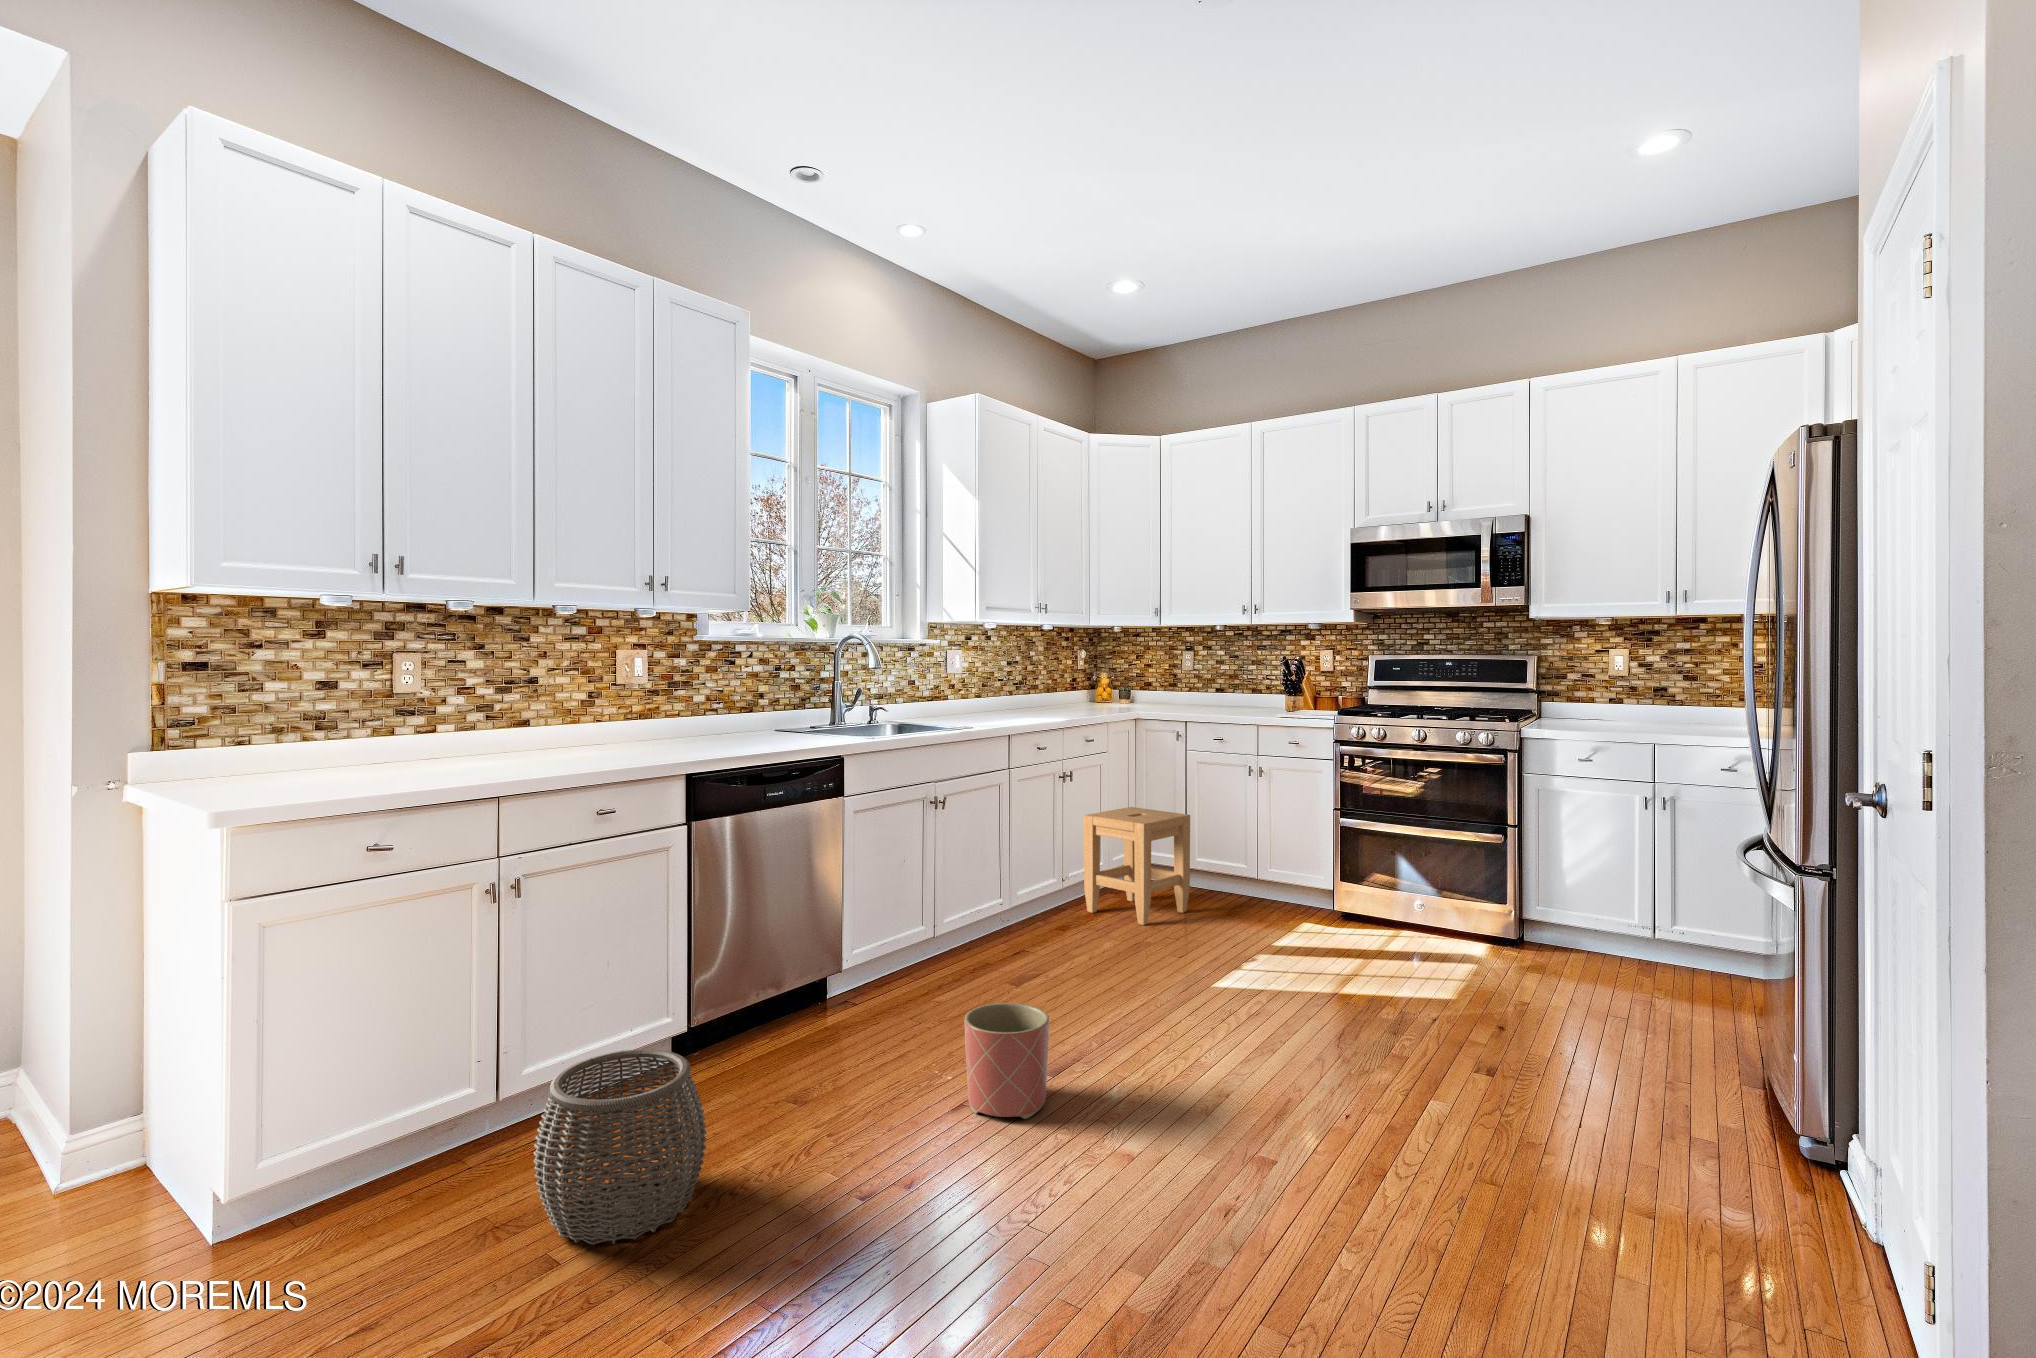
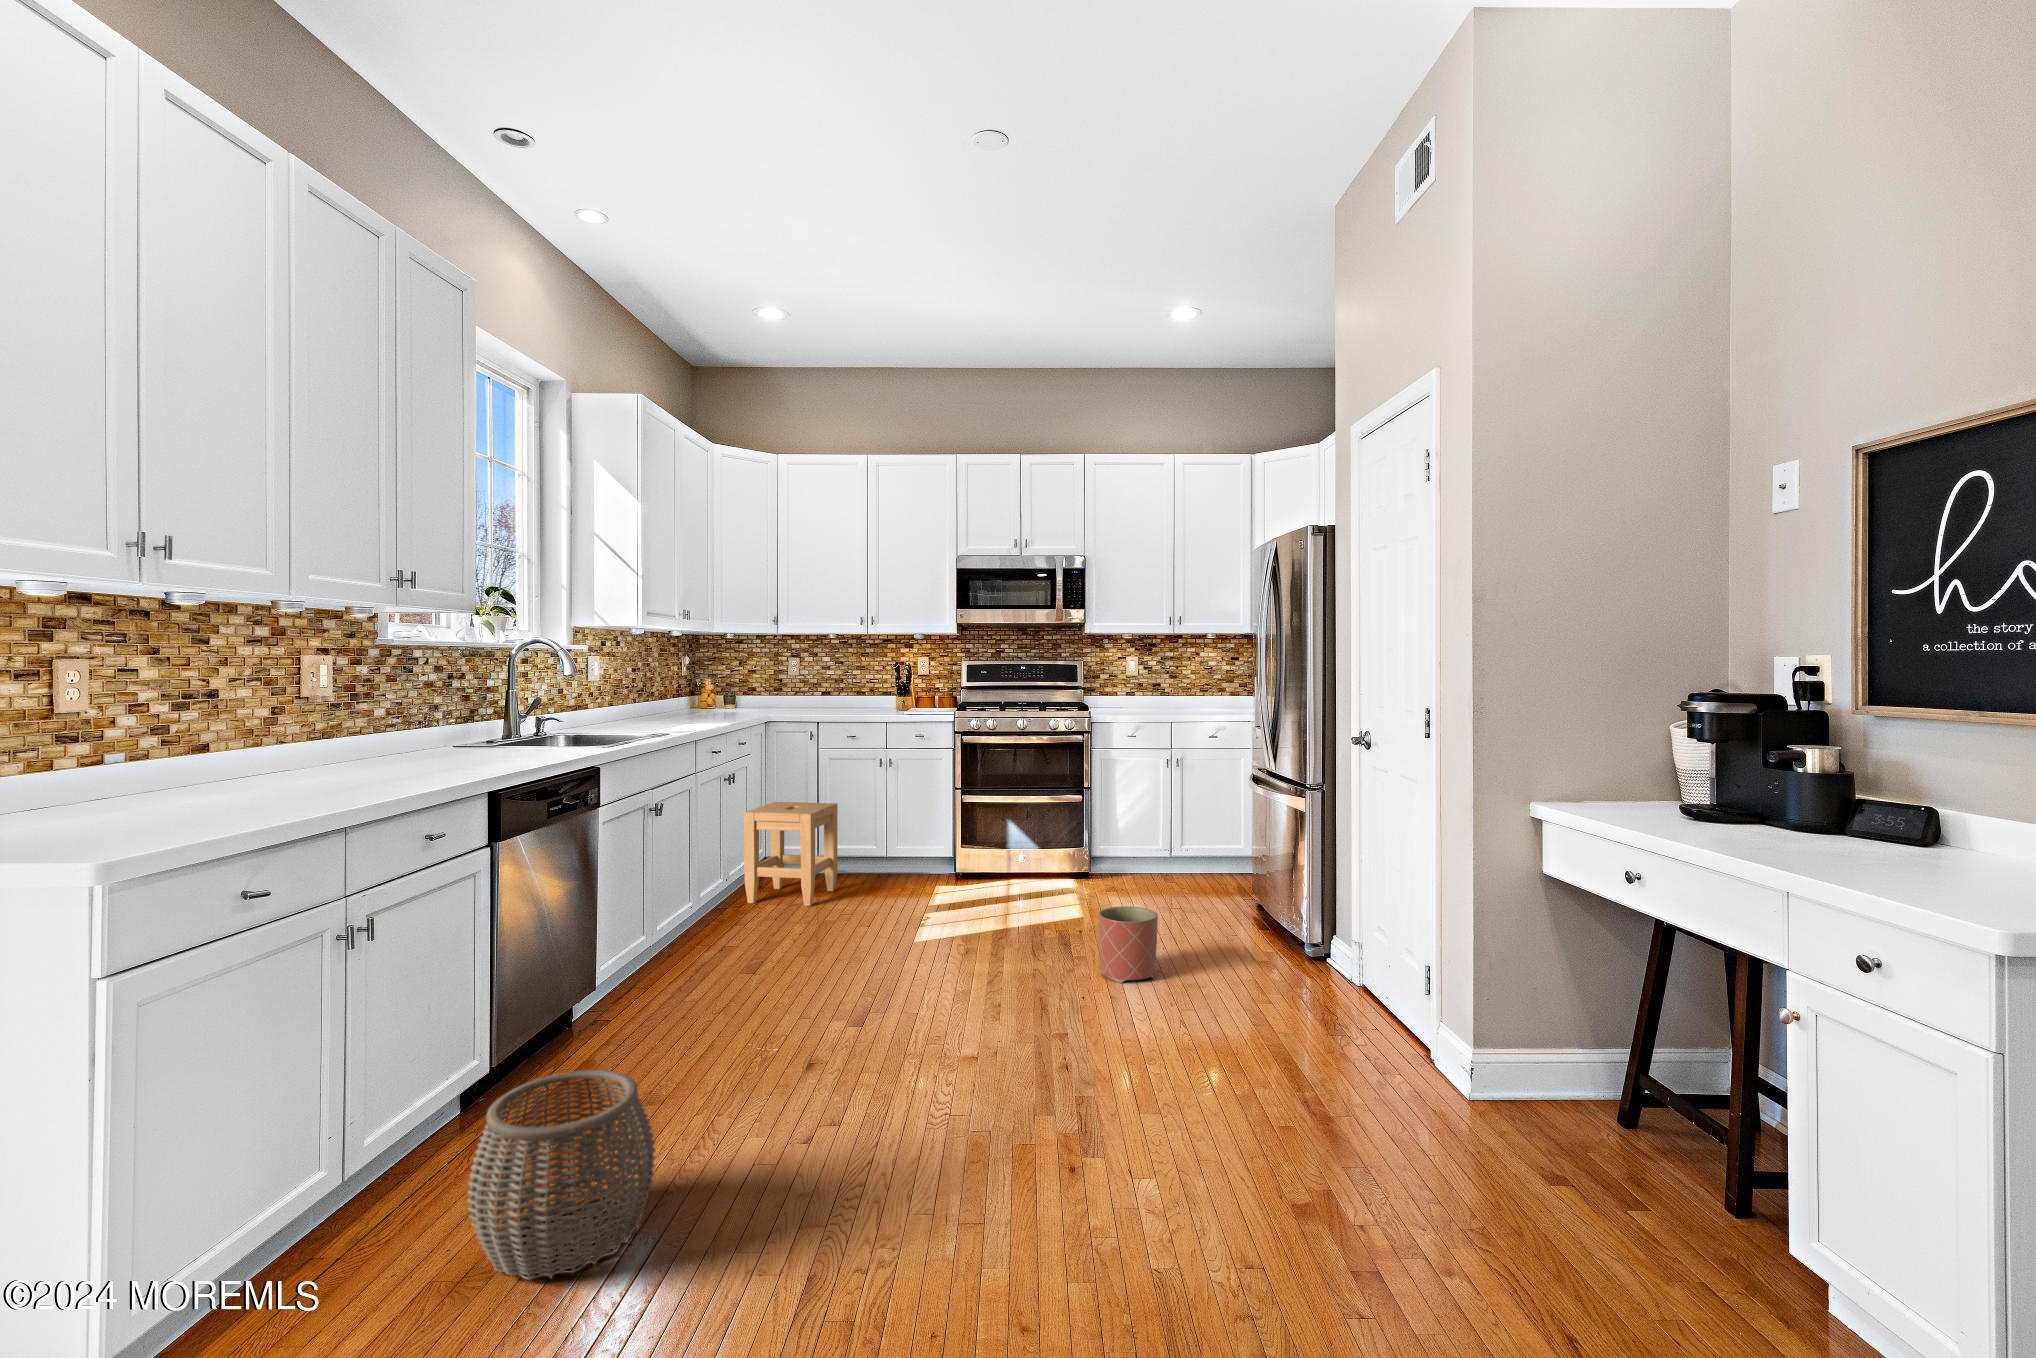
planter: present [964,1003,1049,1119] -> present [1098,906,1158,983]

